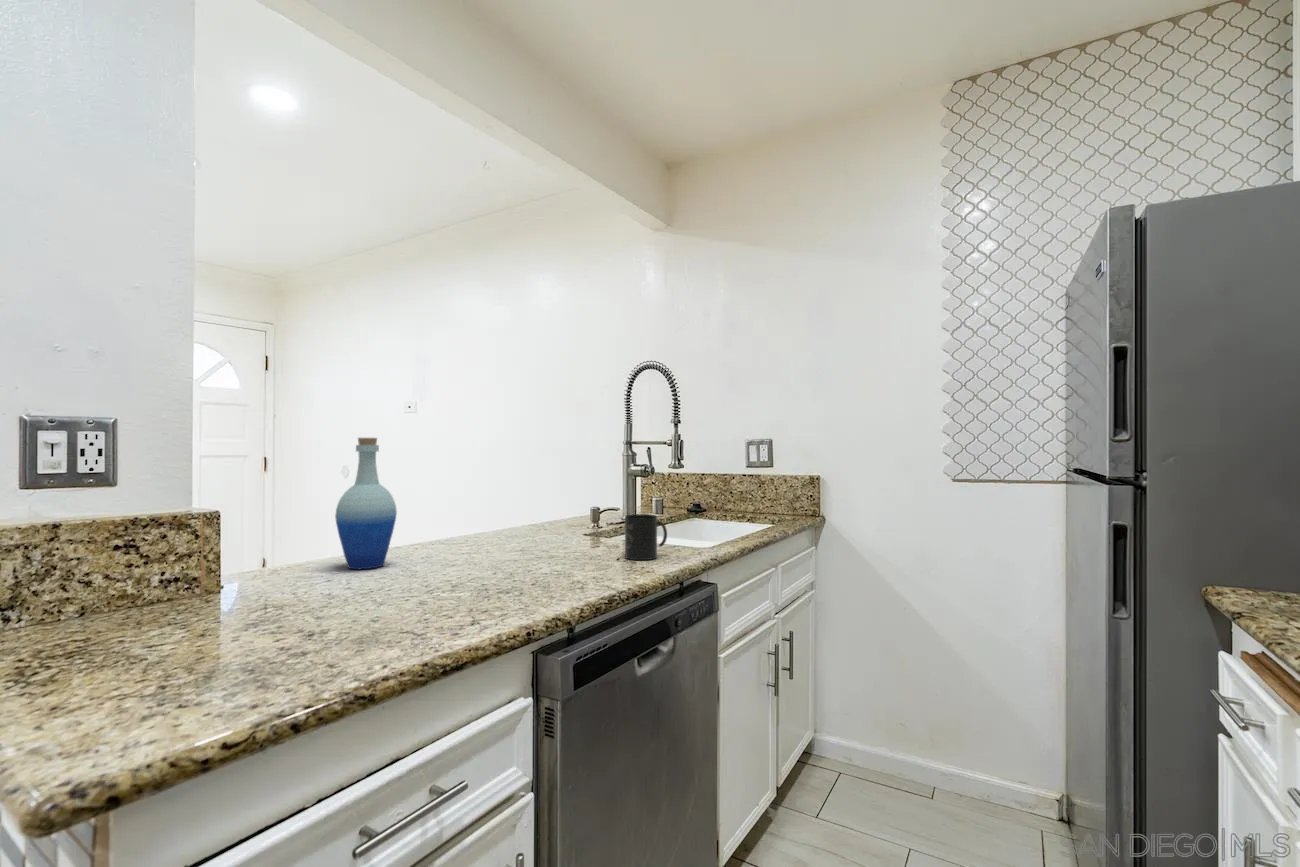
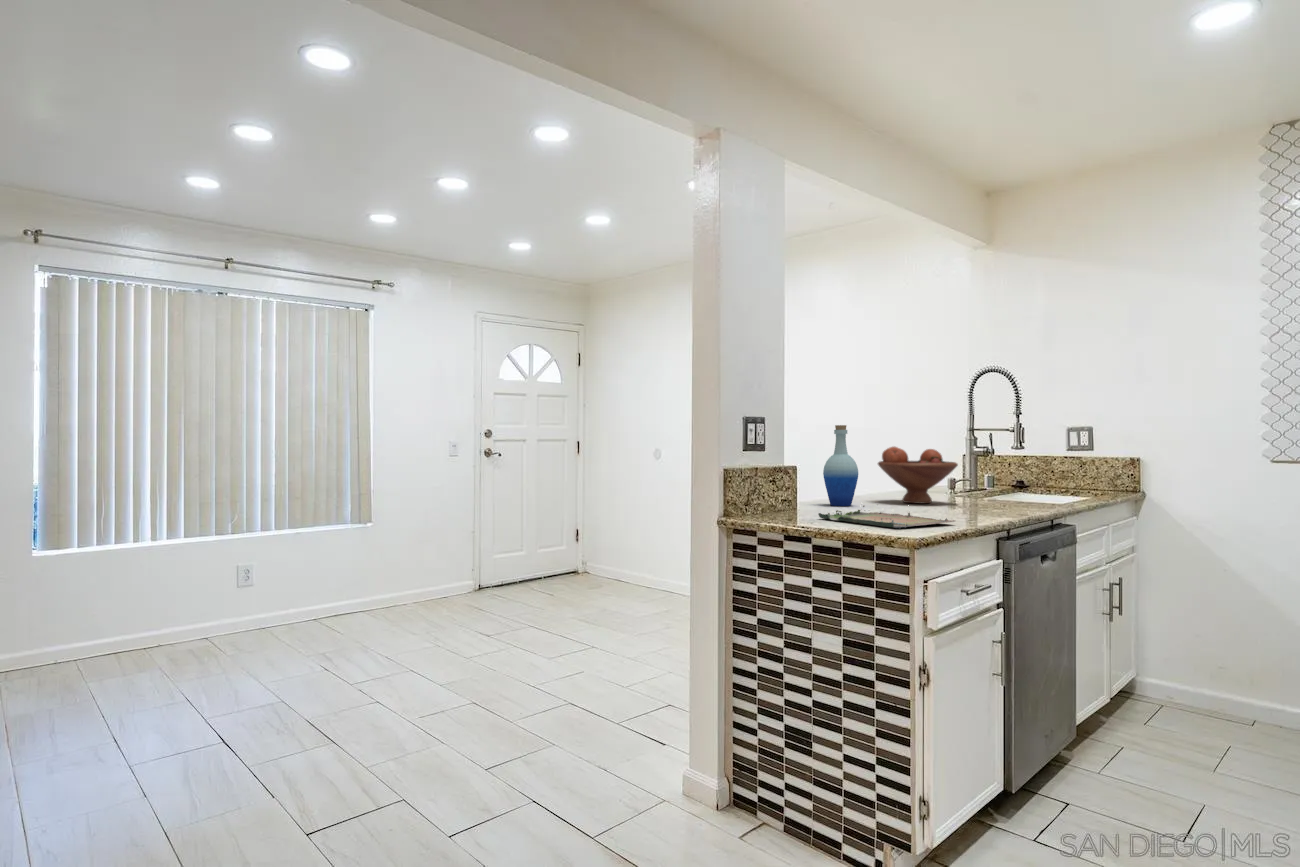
fruit bowl: none [457,468,571,553] -> present [878,447,958,504]
mug: present [625,514,667,560] -> none [1005,478,1034,508]
tray: none [112,595,378,717] -> present [818,506,955,529]

